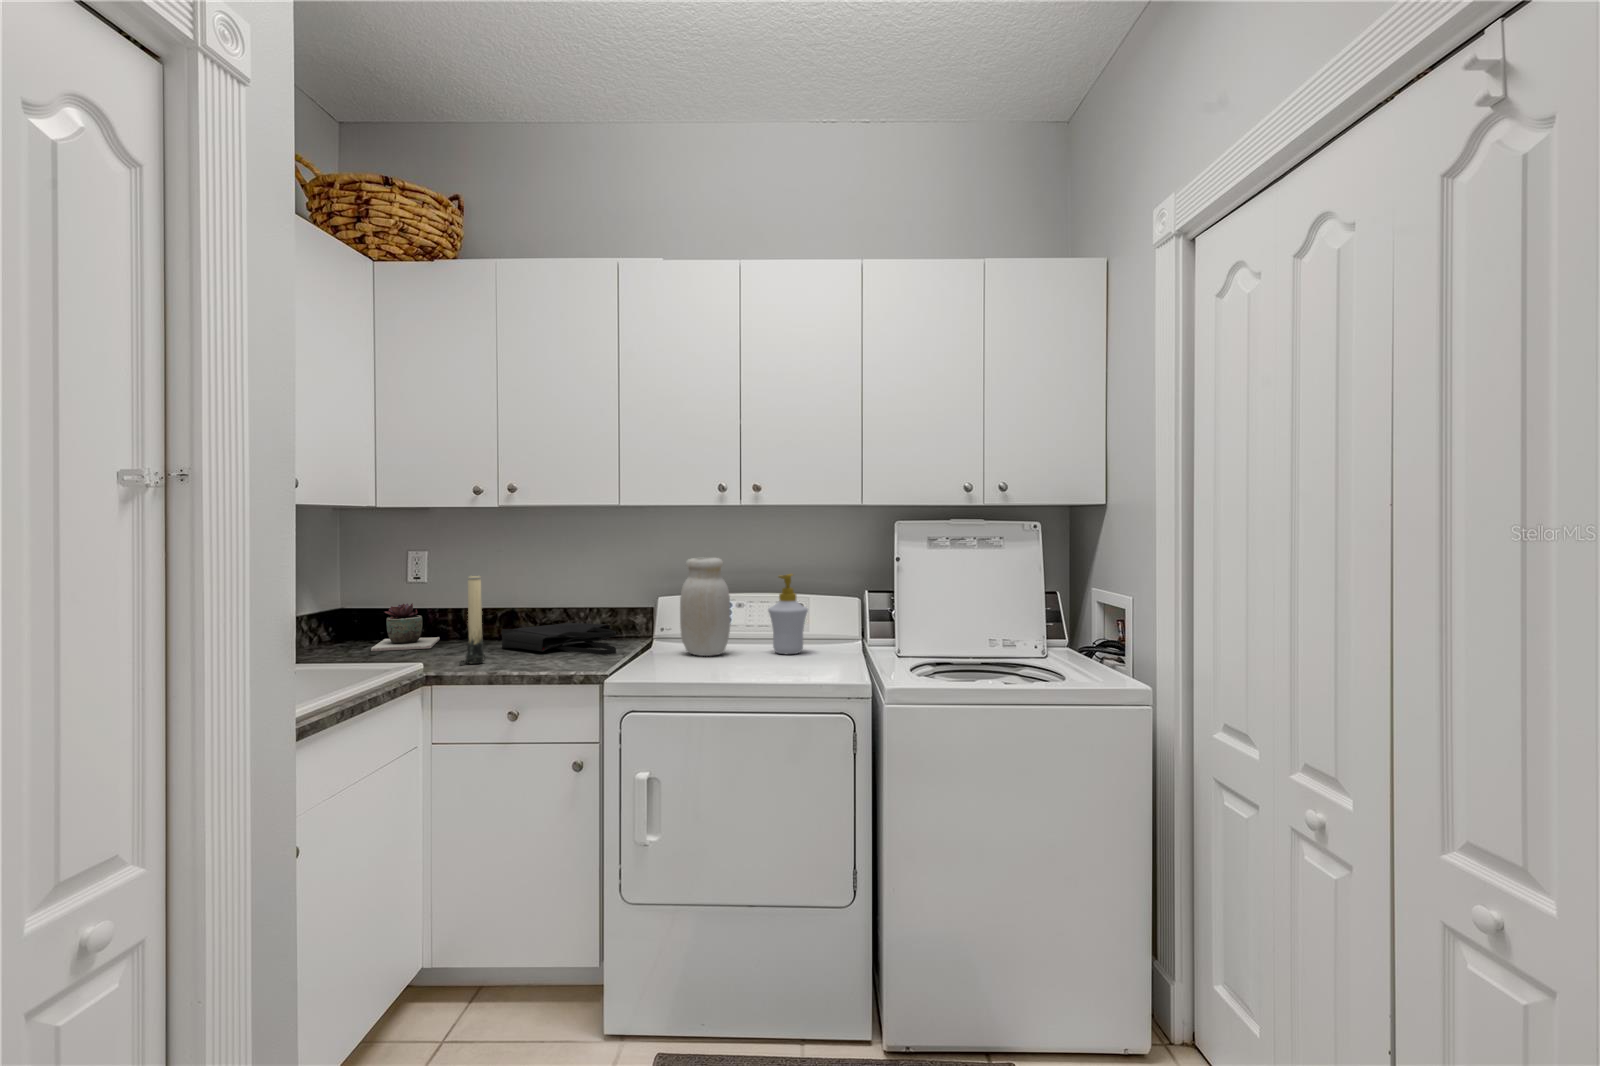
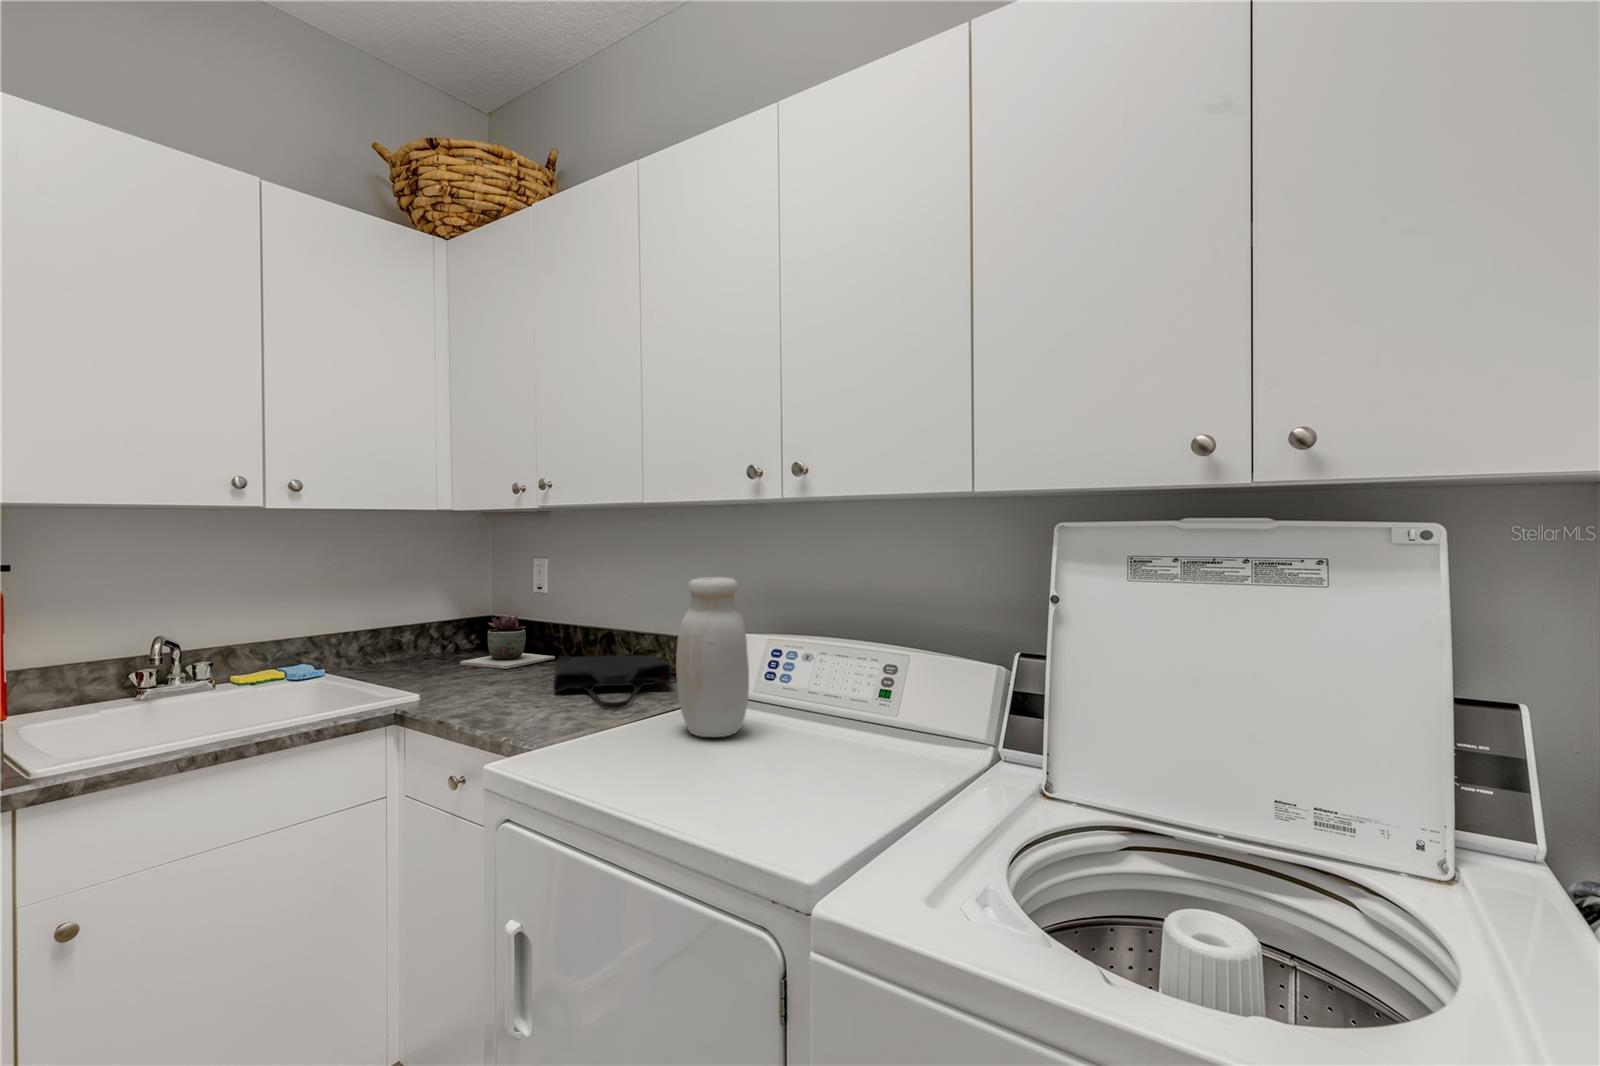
soap bottle: present [768,574,808,654] -> none [795,613,866,759]
candle: present [459,576,485,665] -> none [433,588,467,699]

